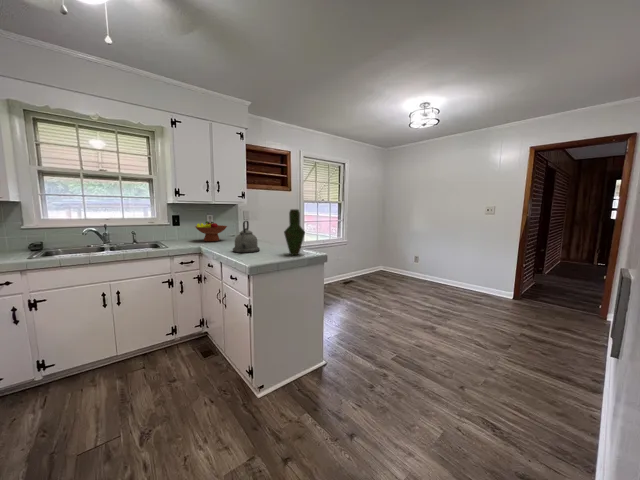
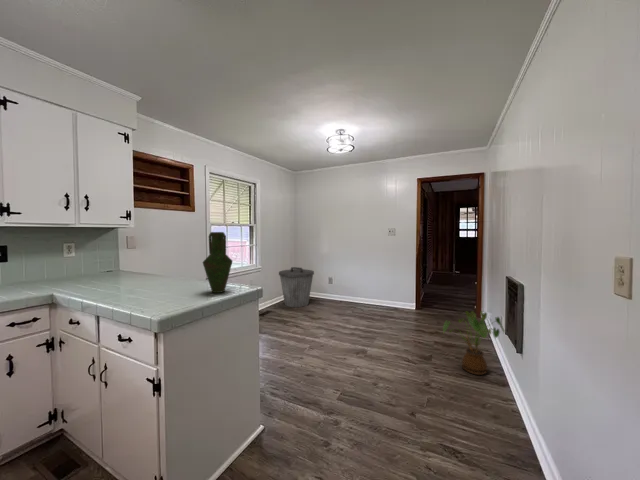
fruit bowl: present [195,221,227,241] -> none [44,253,104,283]
kettle: present [233,221,260,253] -> none [118,250,163,297]
trash can: none [365,244,400,282] -> present [279,267,314,307]
house plant: none [517,303,595,371] -> present [443,311,504,375]

